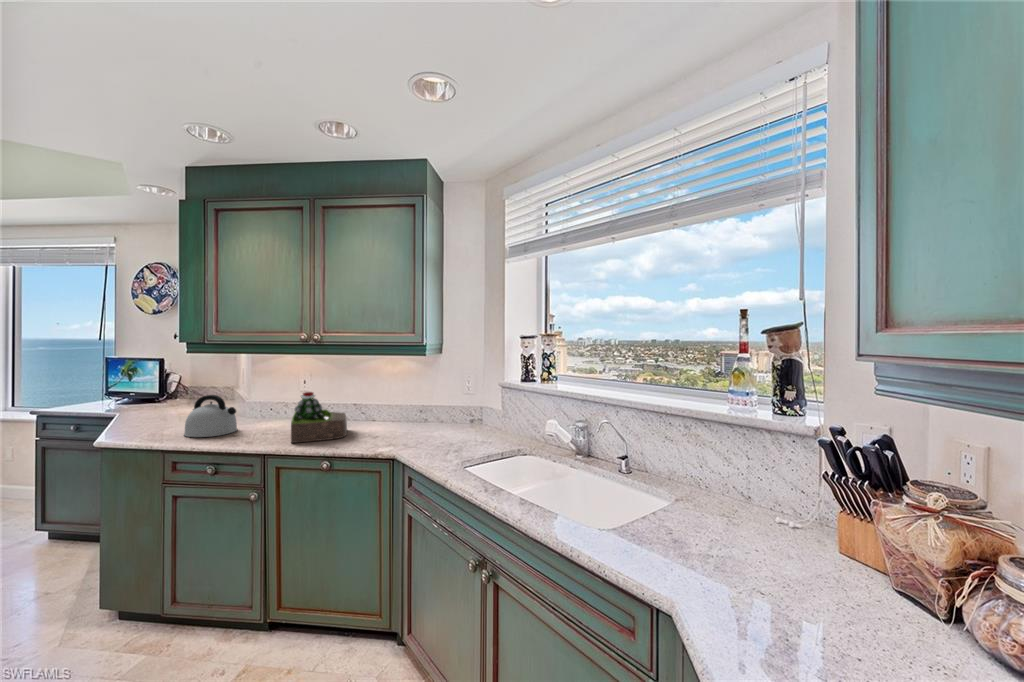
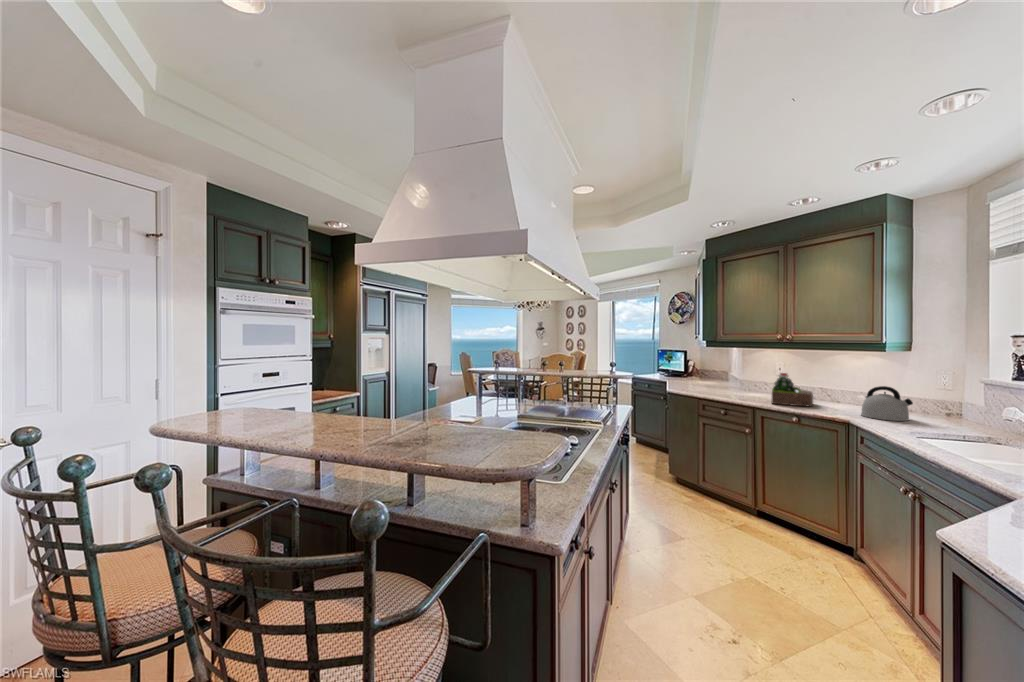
kettle: present [184,395,237,437] -> present [861,386,913,421]

